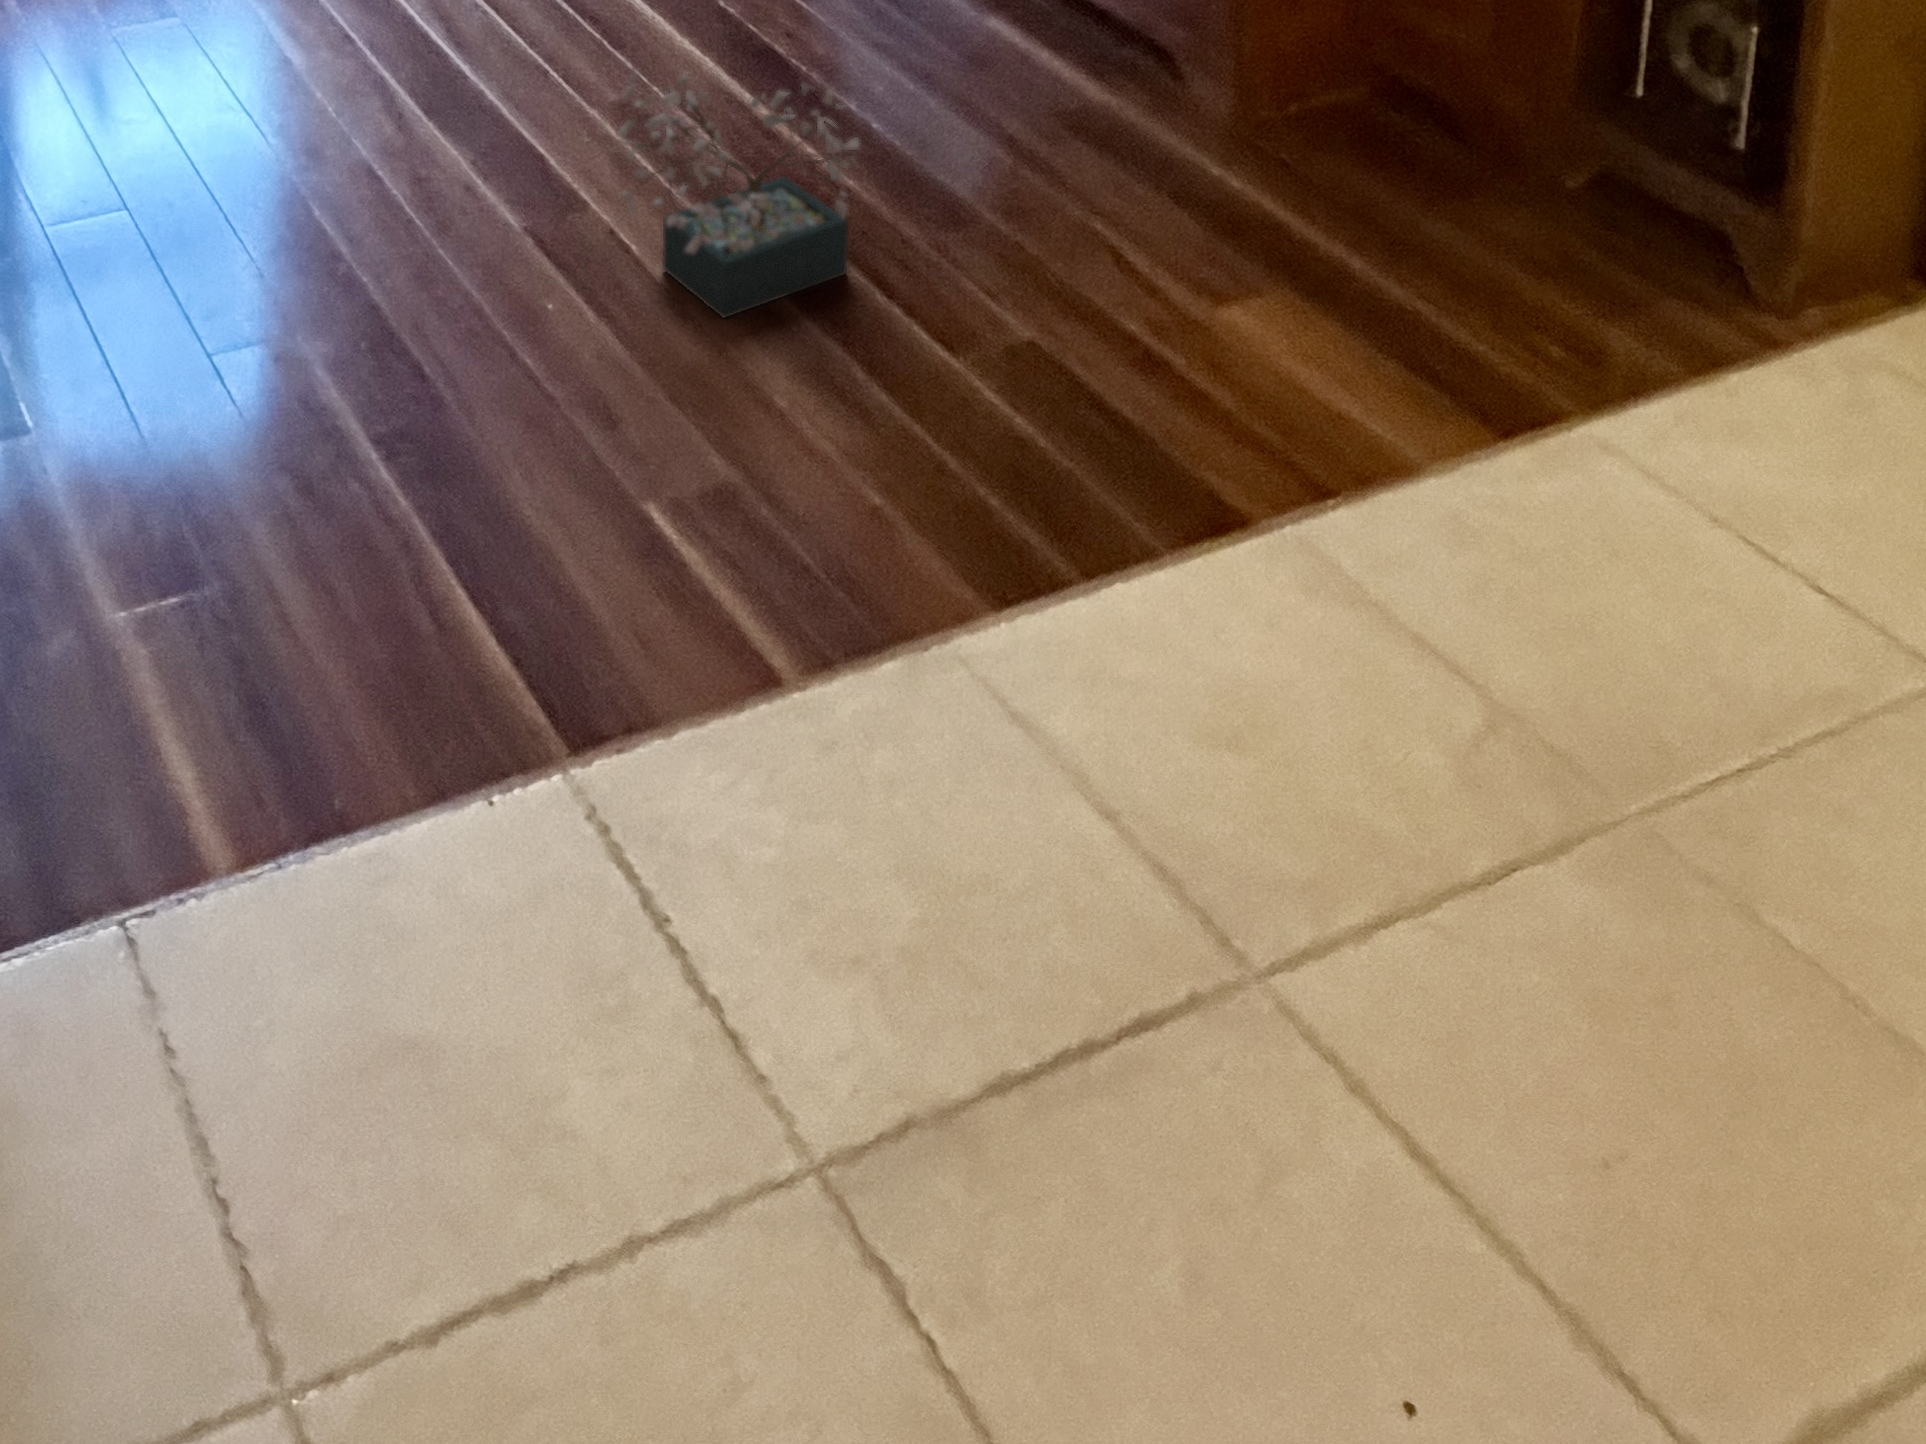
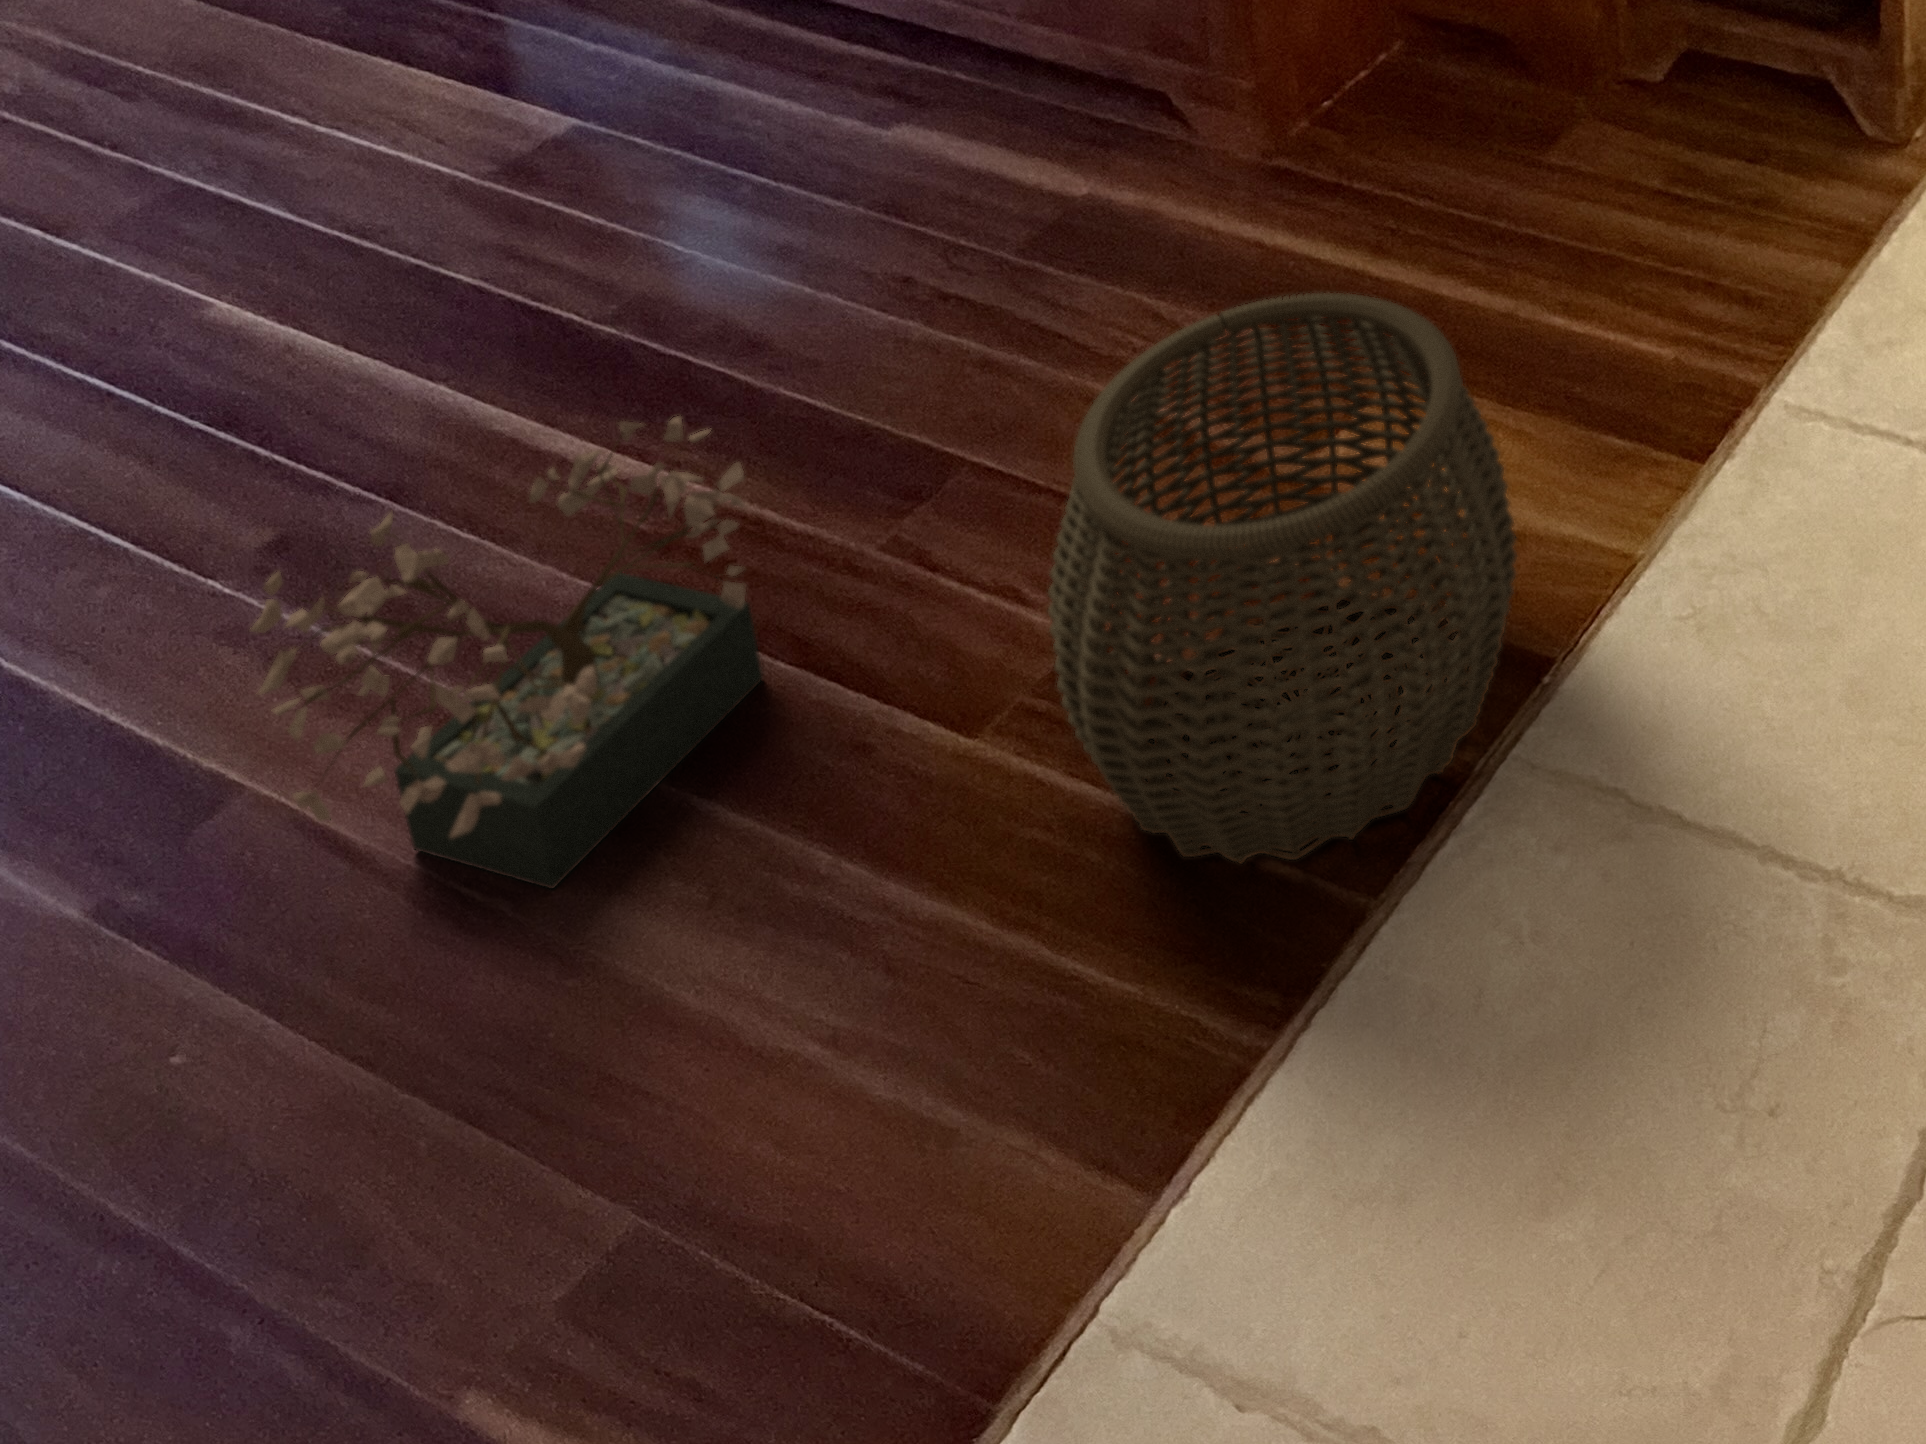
woven basket: none [1005,144,1326,514] -> present [1048,293,1517,863]

